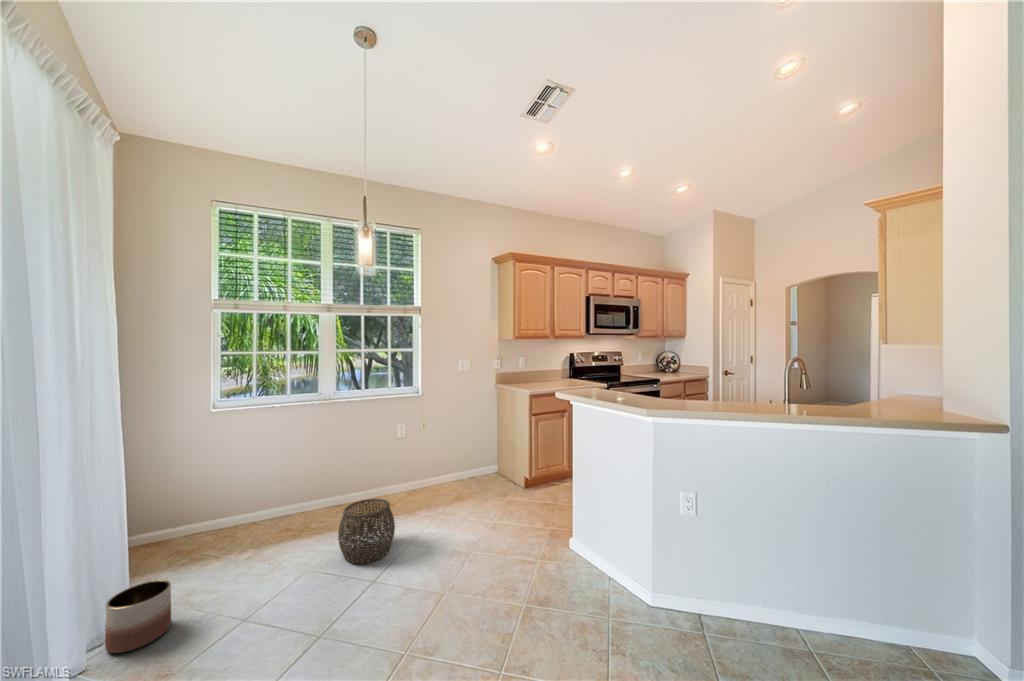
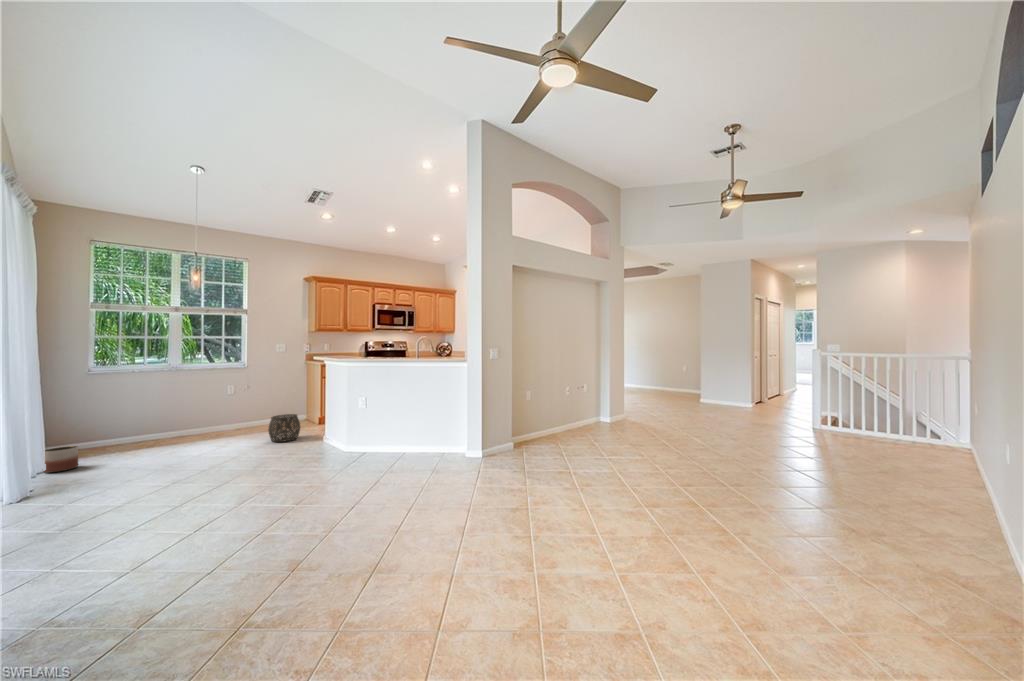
woven basket: present [338,499,395,564] -> present [268,414,300,442]

